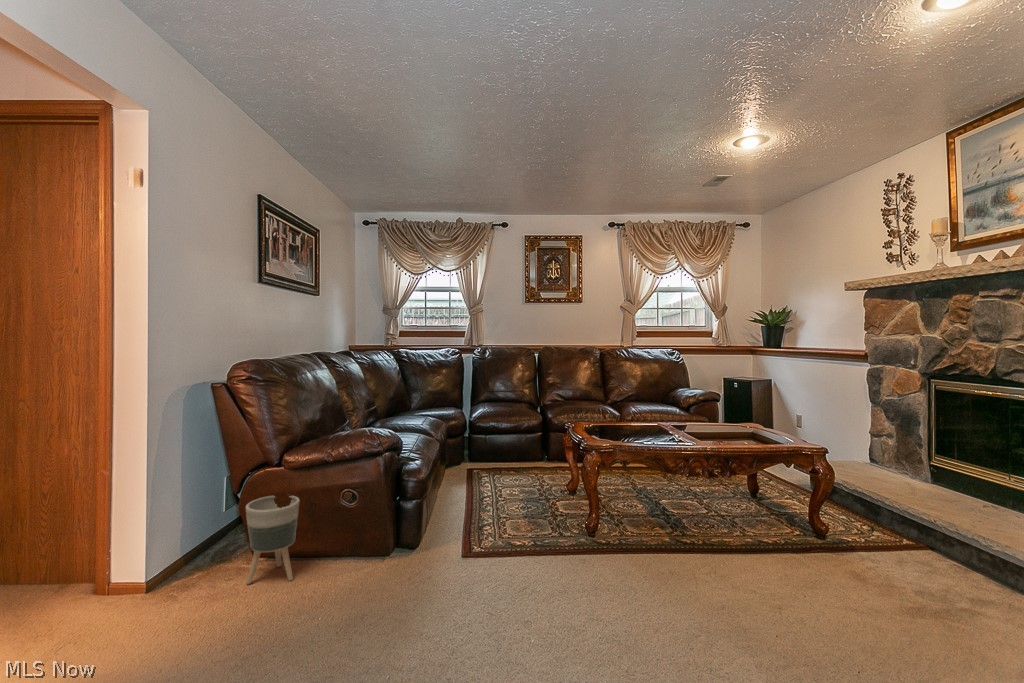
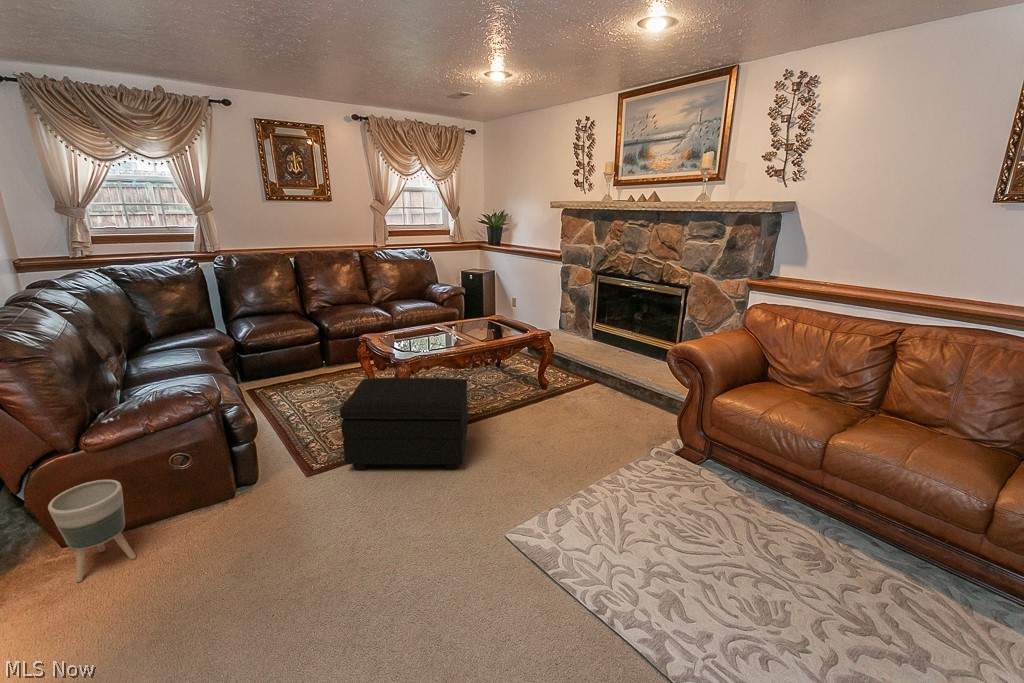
footstool: none [501,461,668,600] -> present [340,377,468,470]

